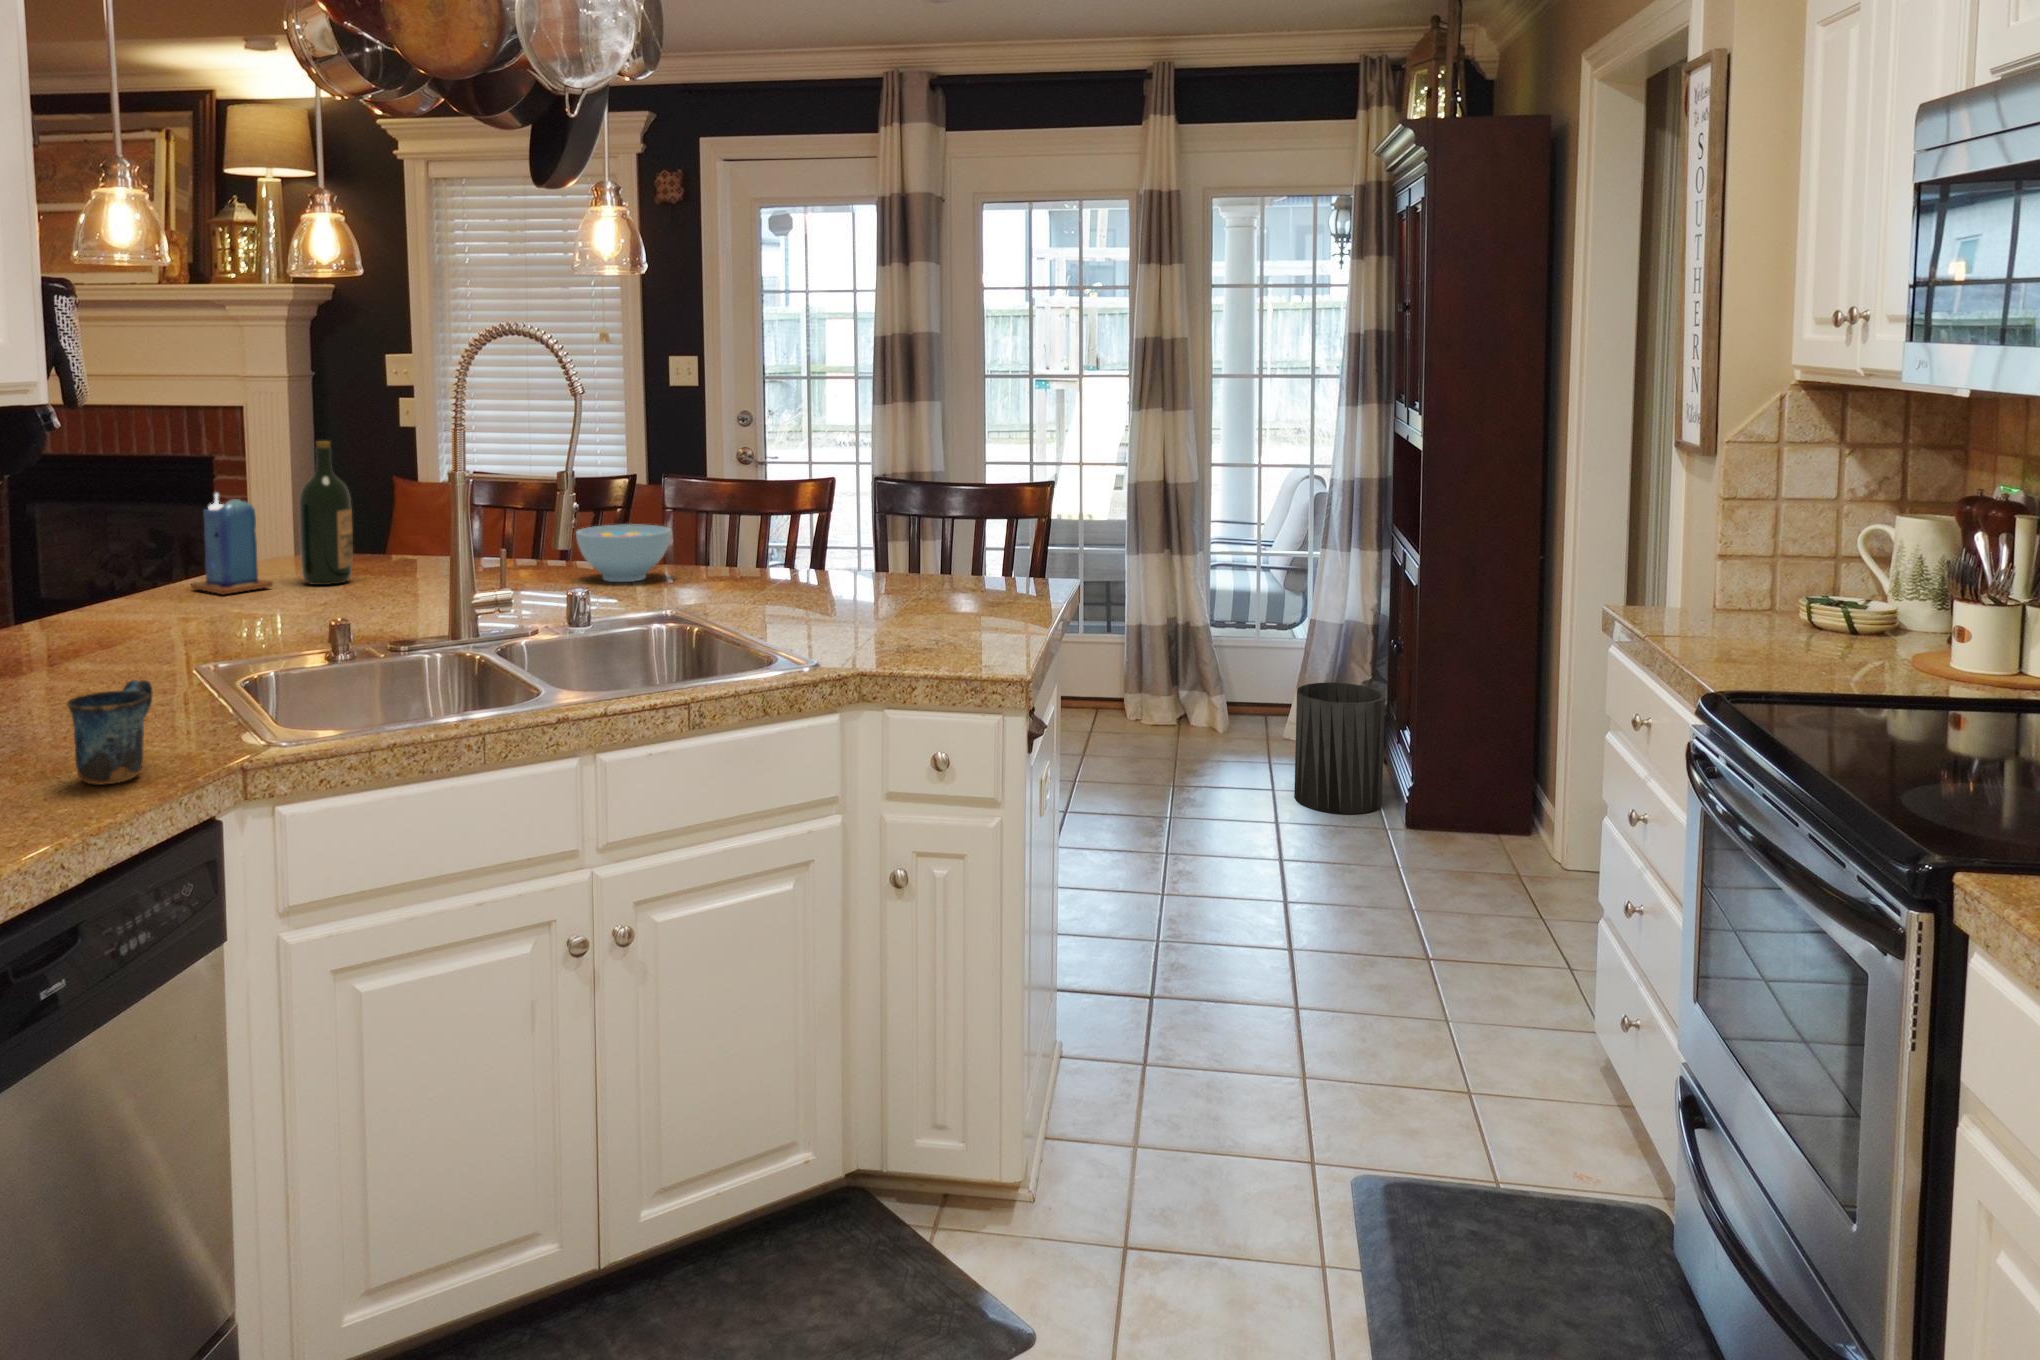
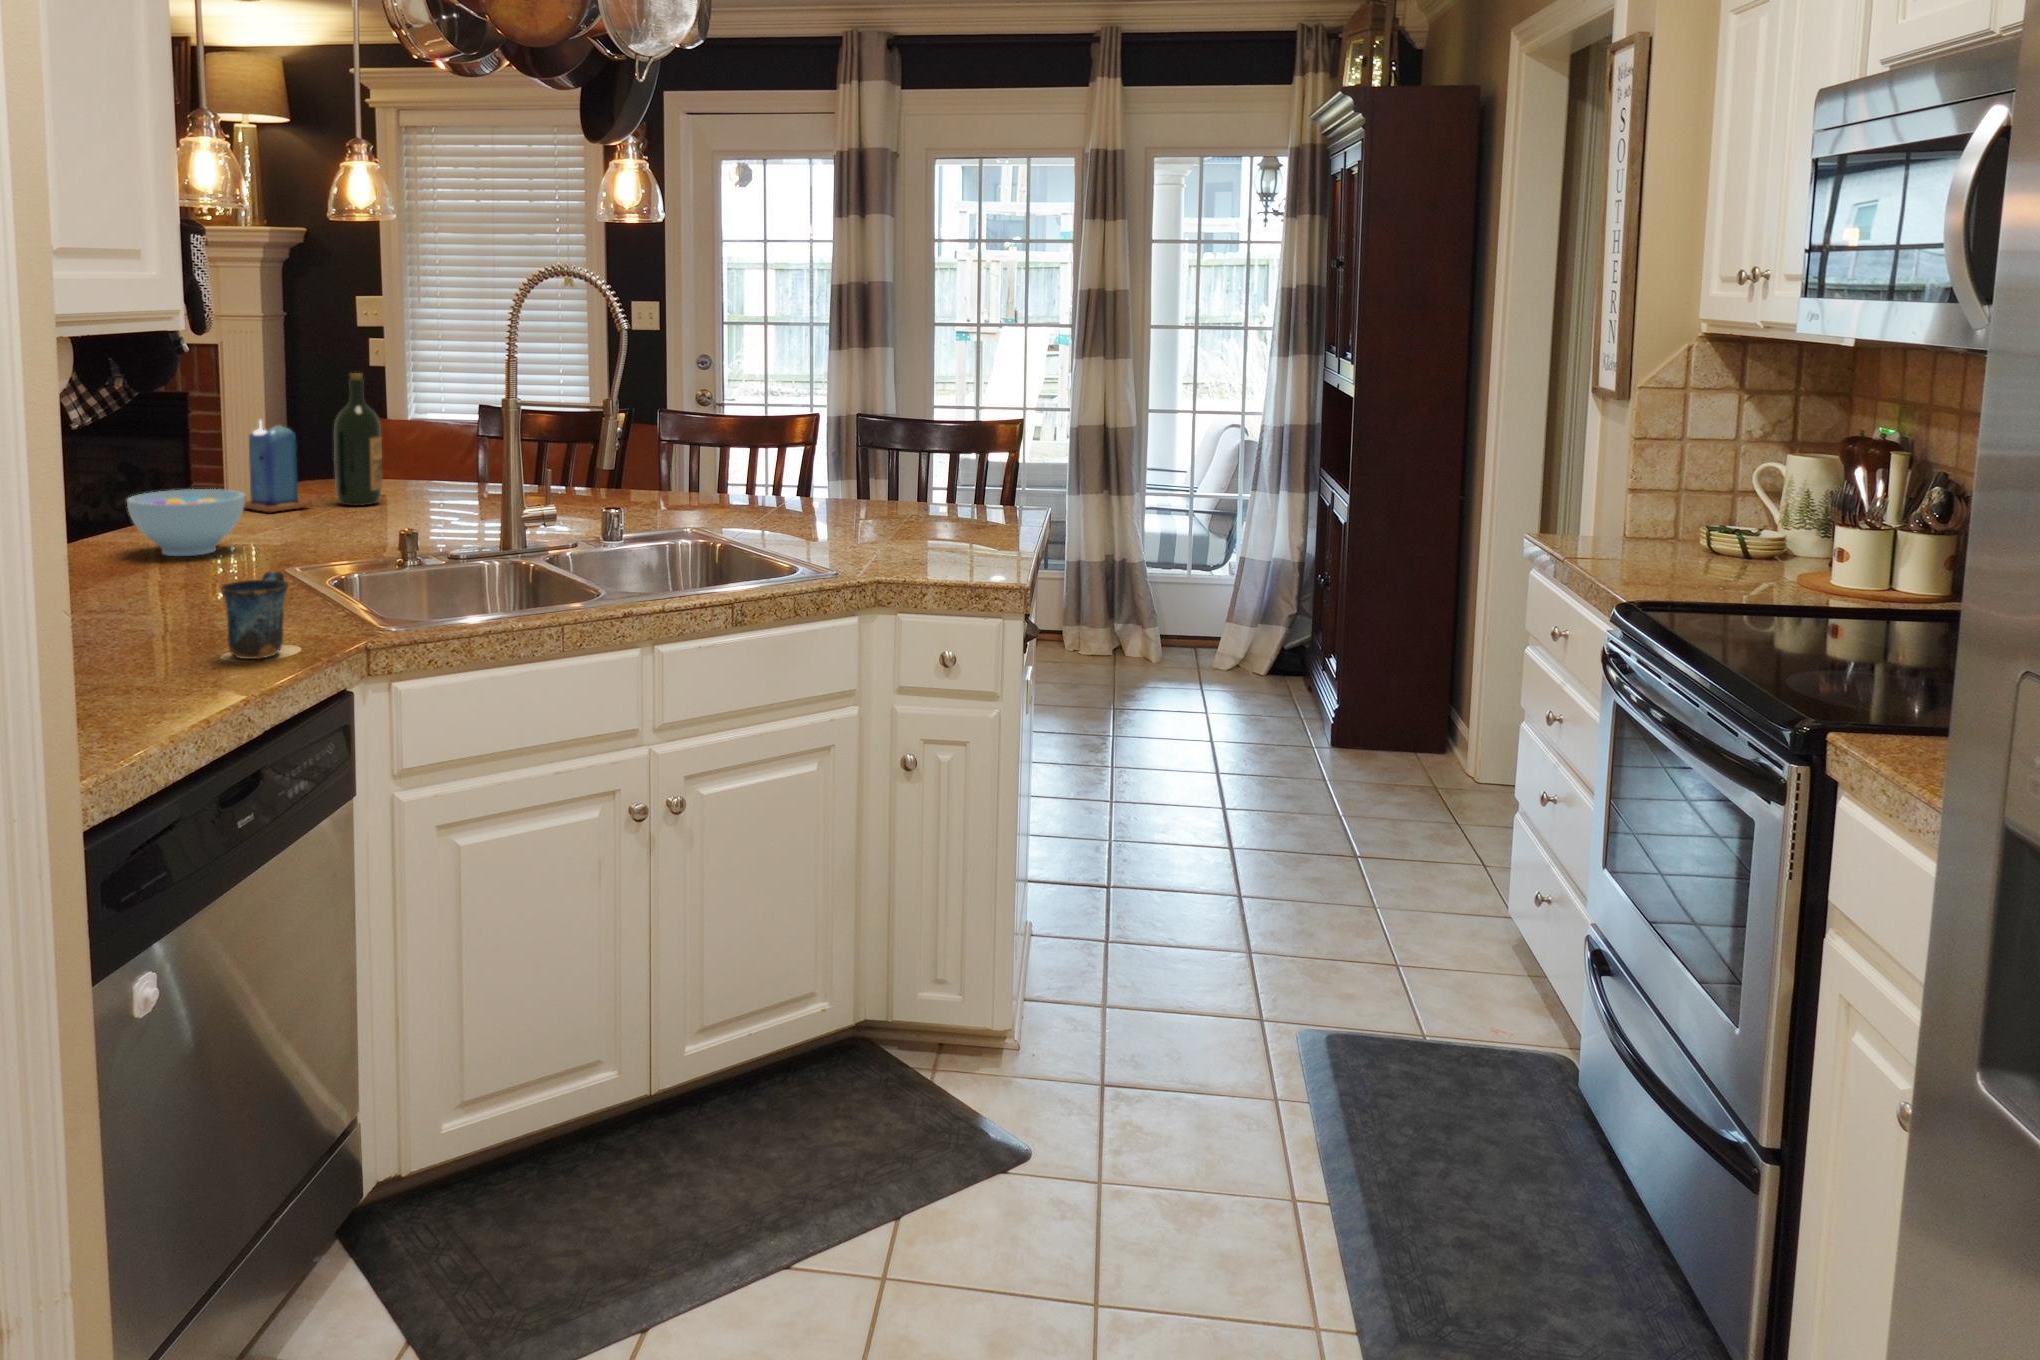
bowl: present [576,524,671,582] -> present [127,489,246,556]
trash can: present [1294,683,1385,814] -> none [1225,612,1311,732]

